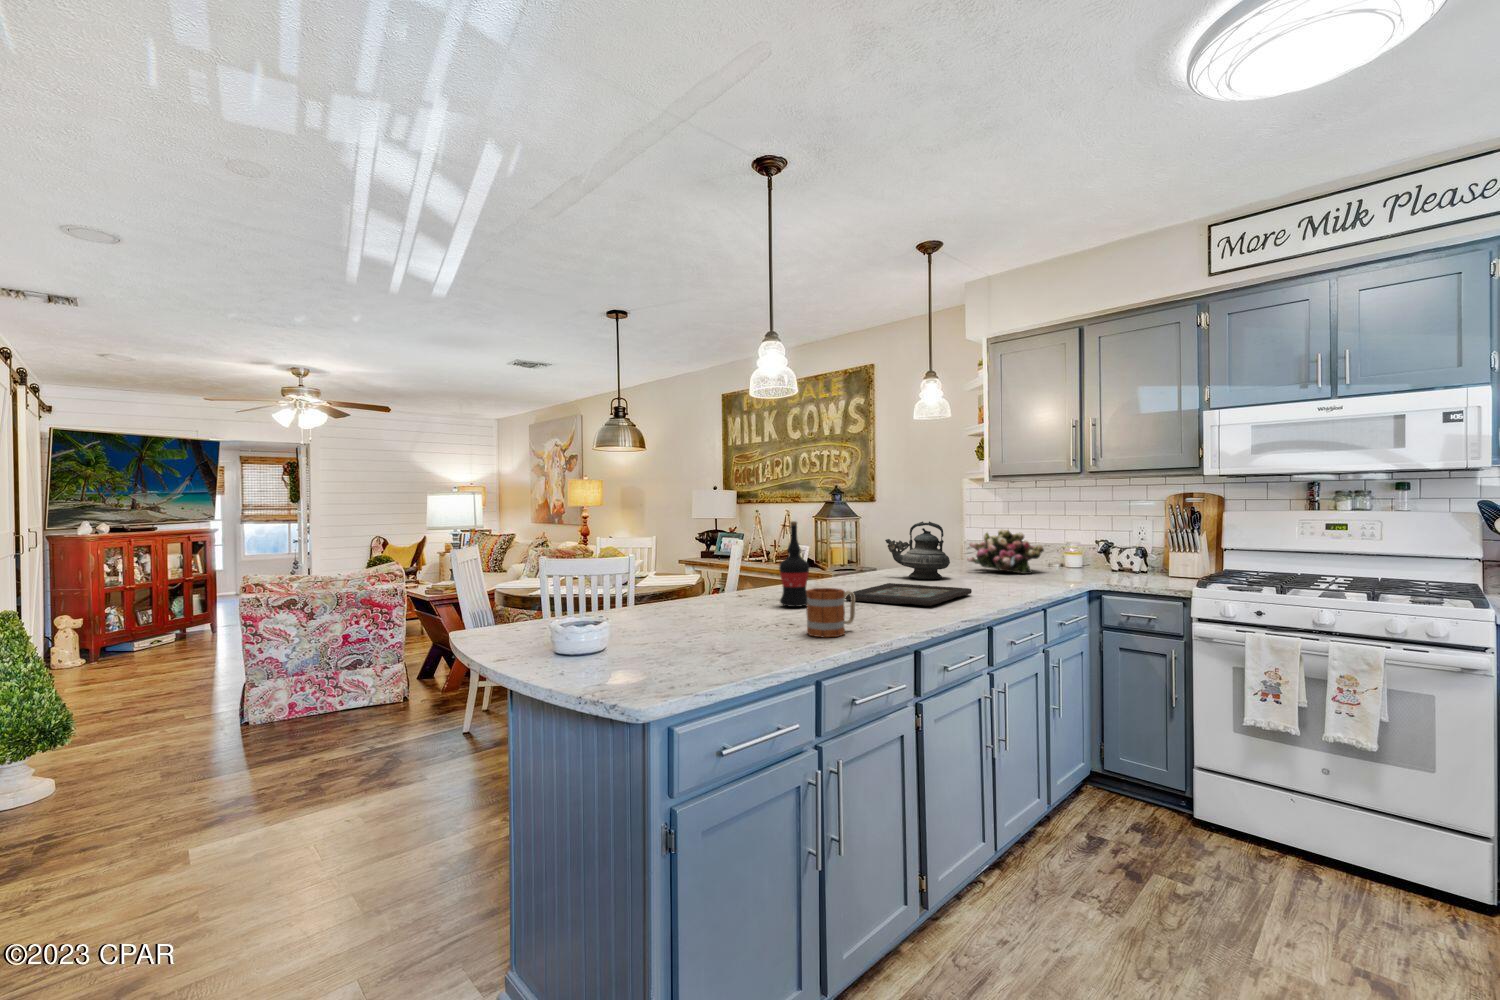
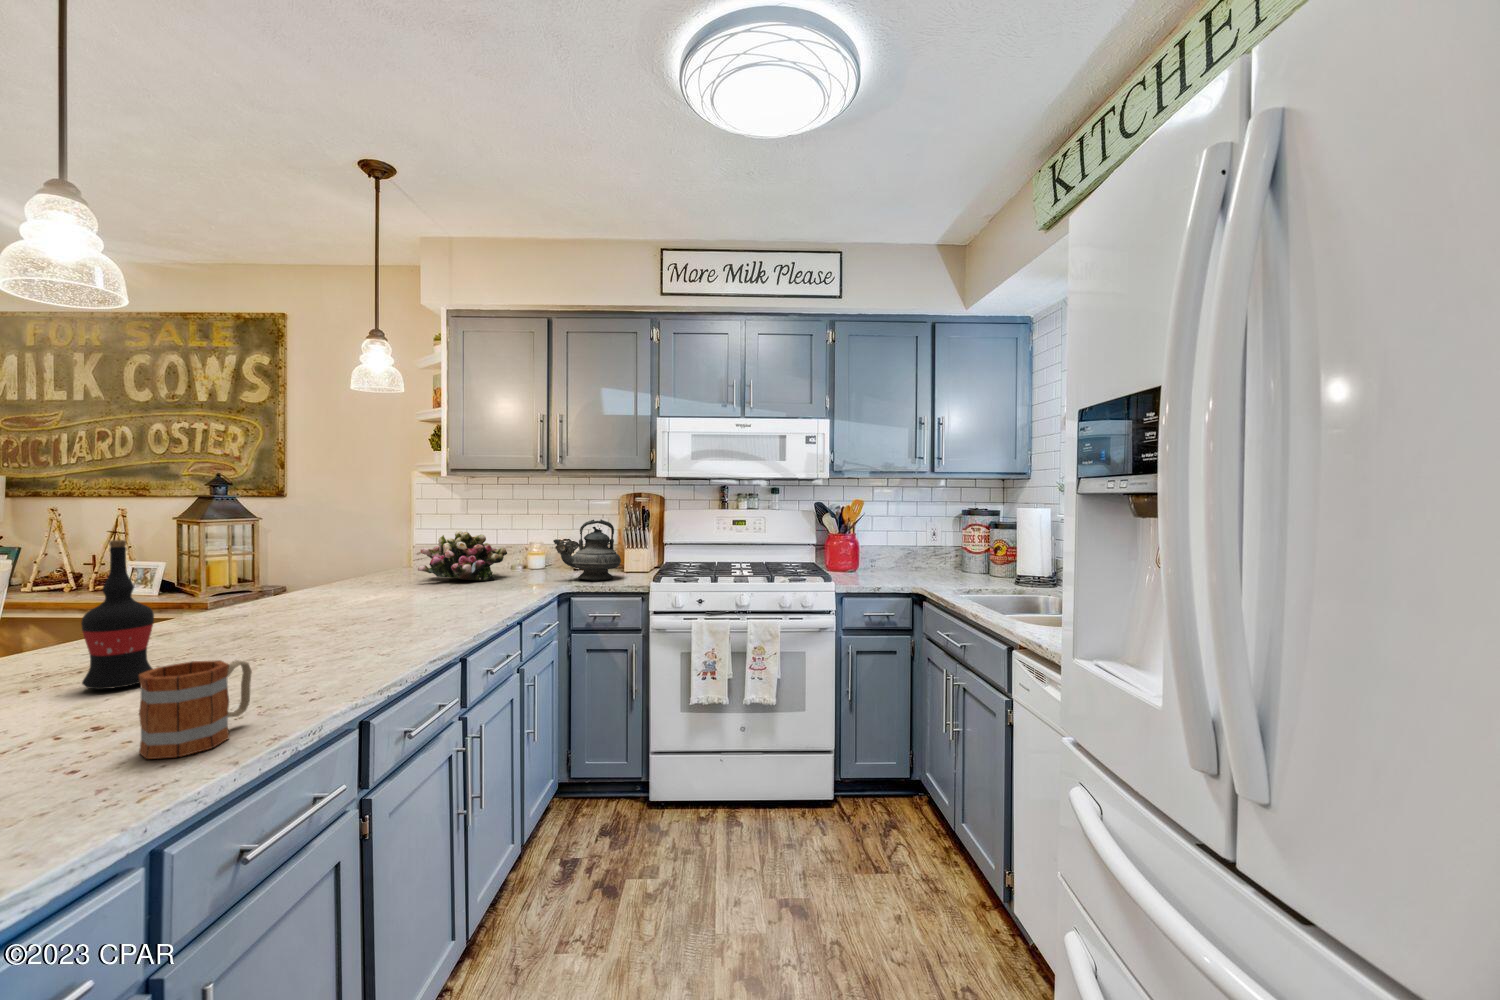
teapot: present [885,521,950,579] -> present [553,519,621,581]
decorative tray: present [845,583,972,606] -> none [229,612,433,656]

